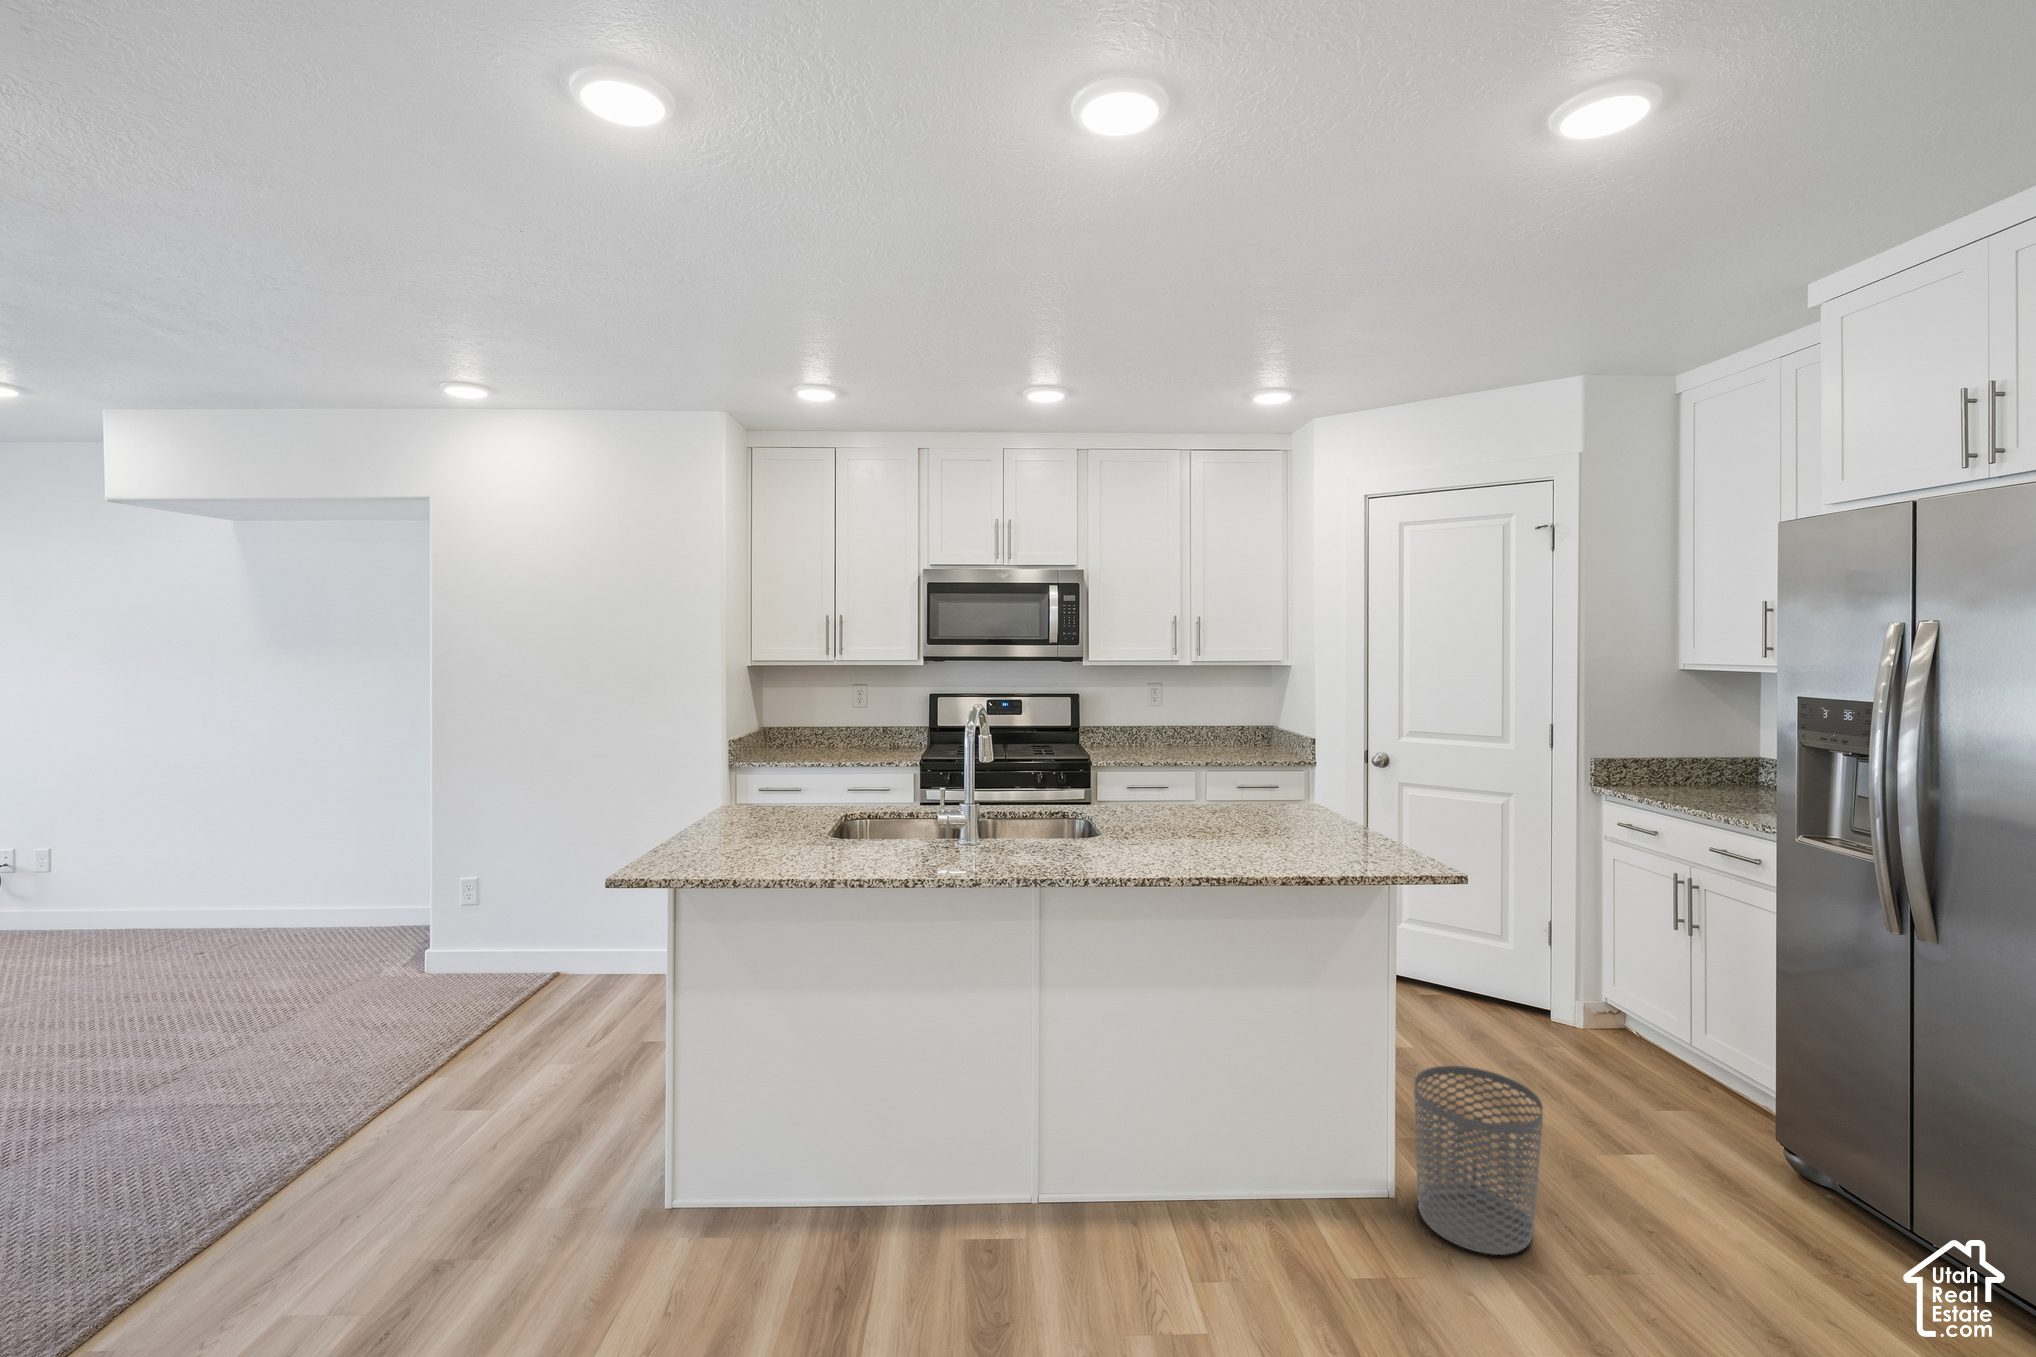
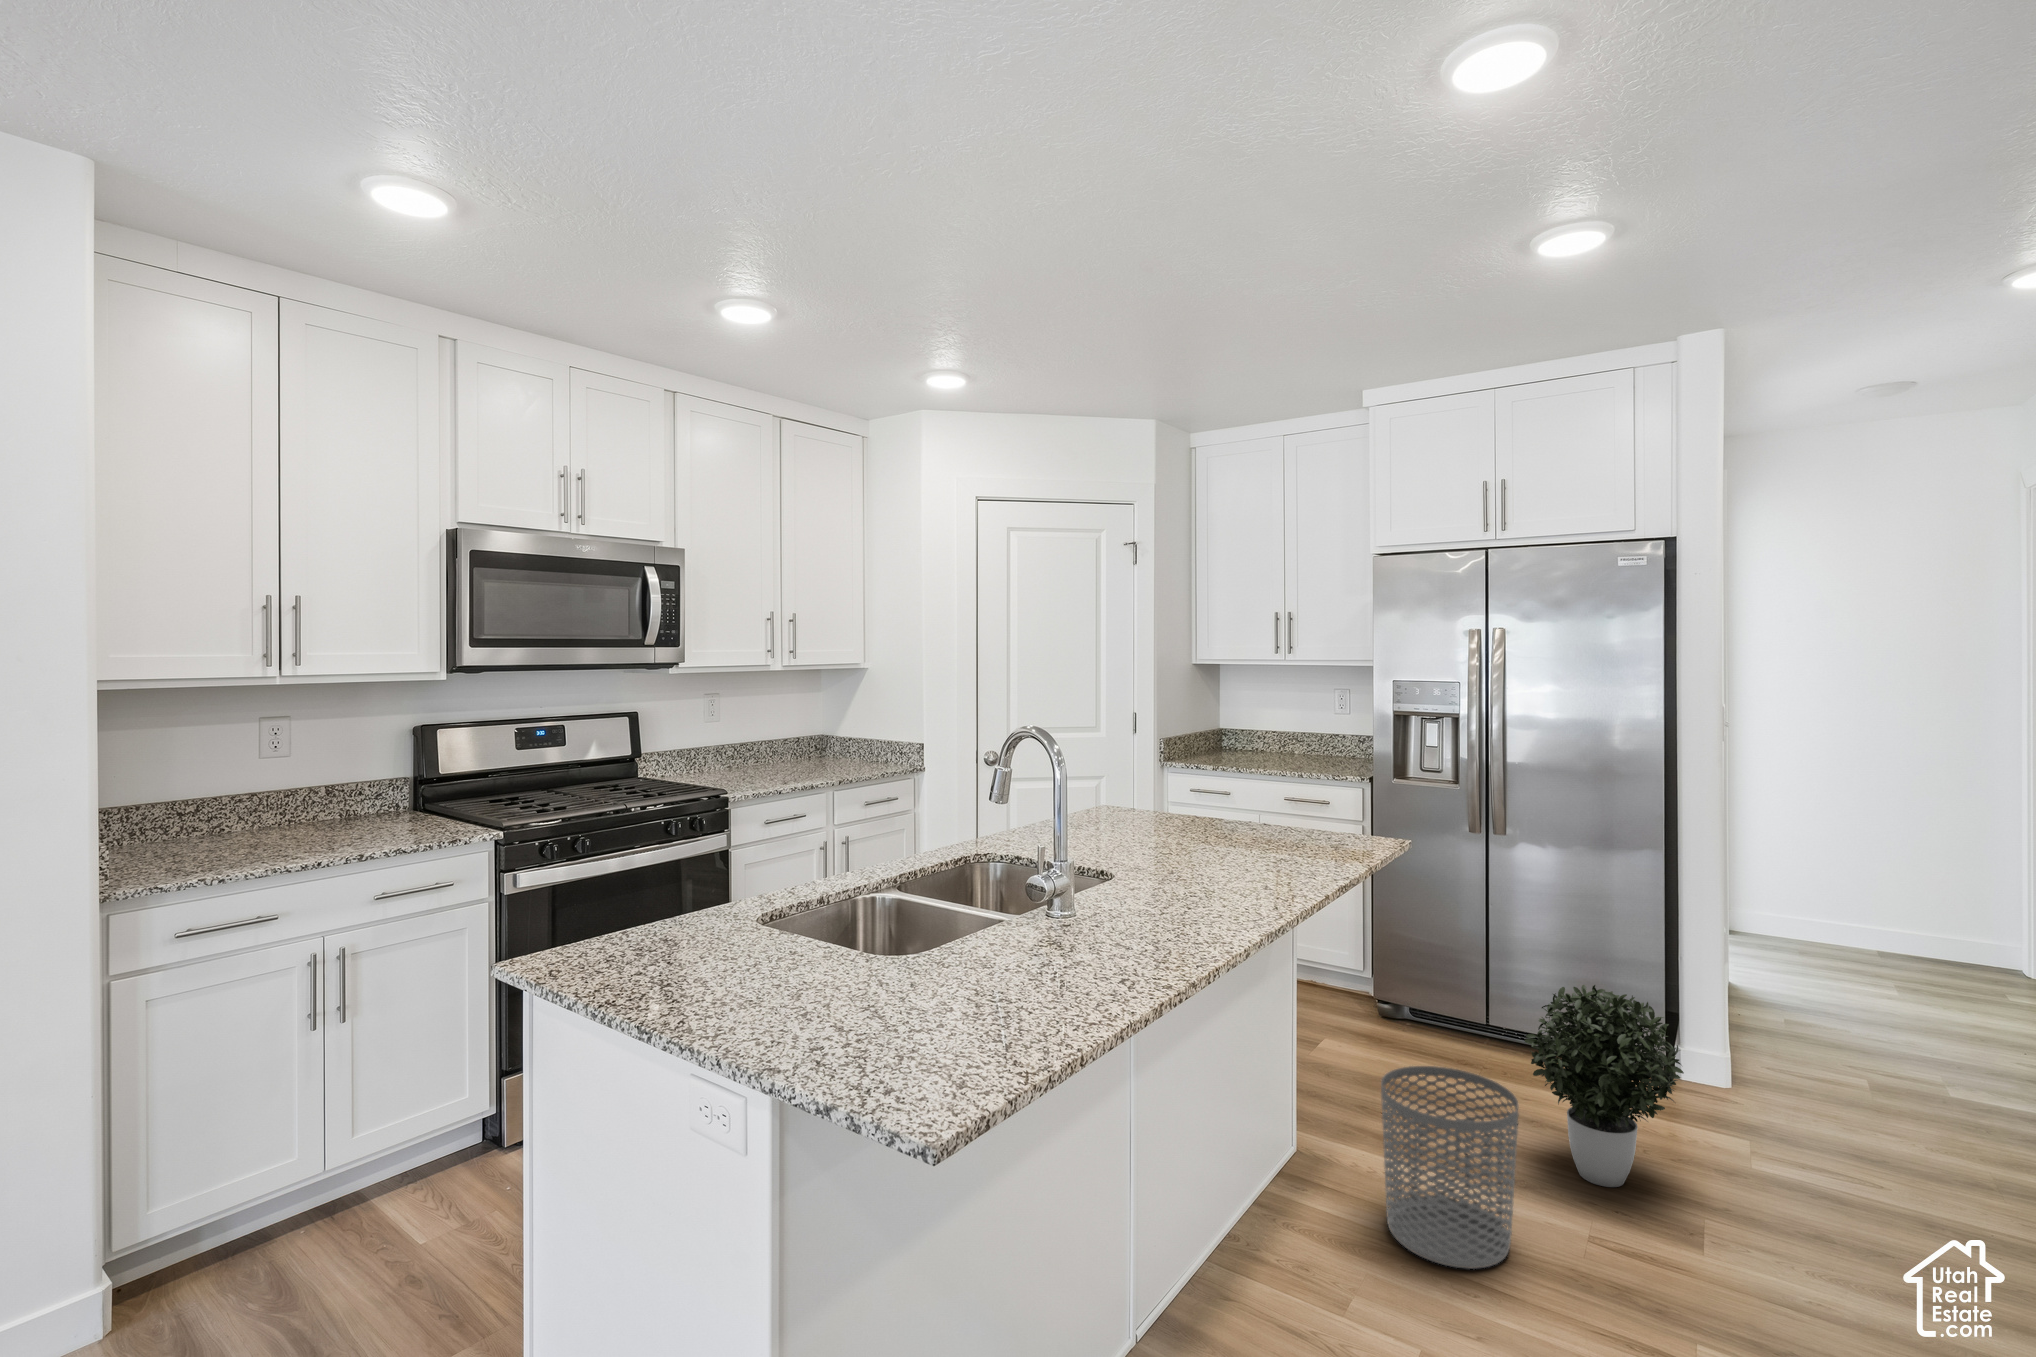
potted plant: none [1547,991,1698,1178] -> present [1525,985,1684,1187]

